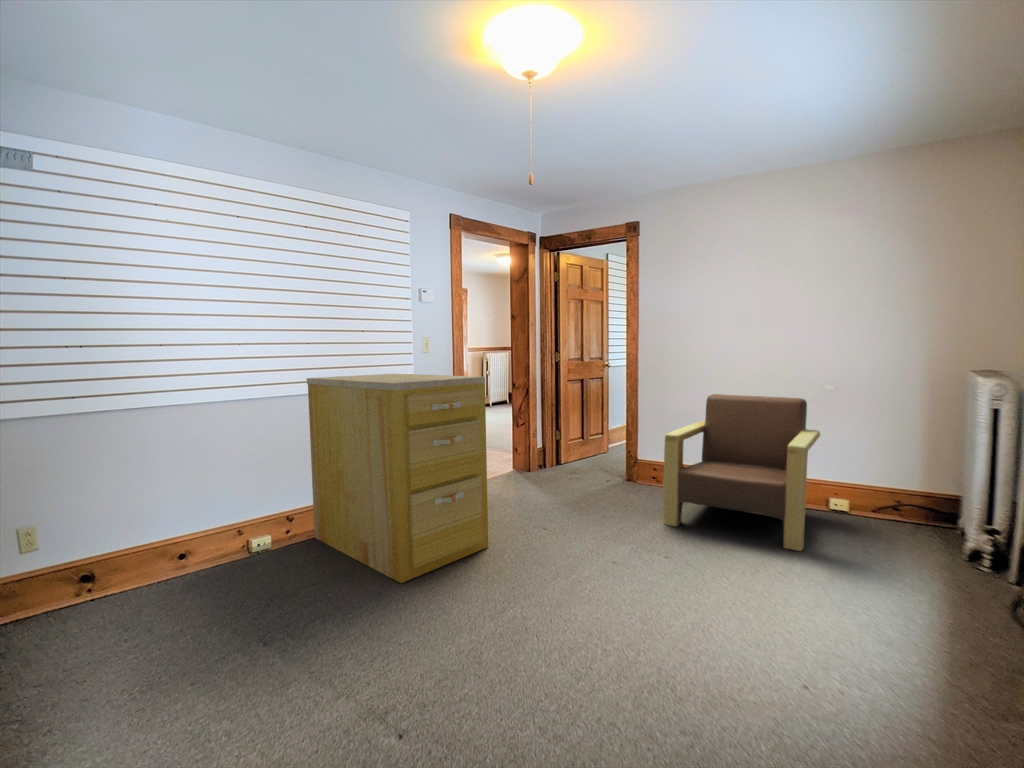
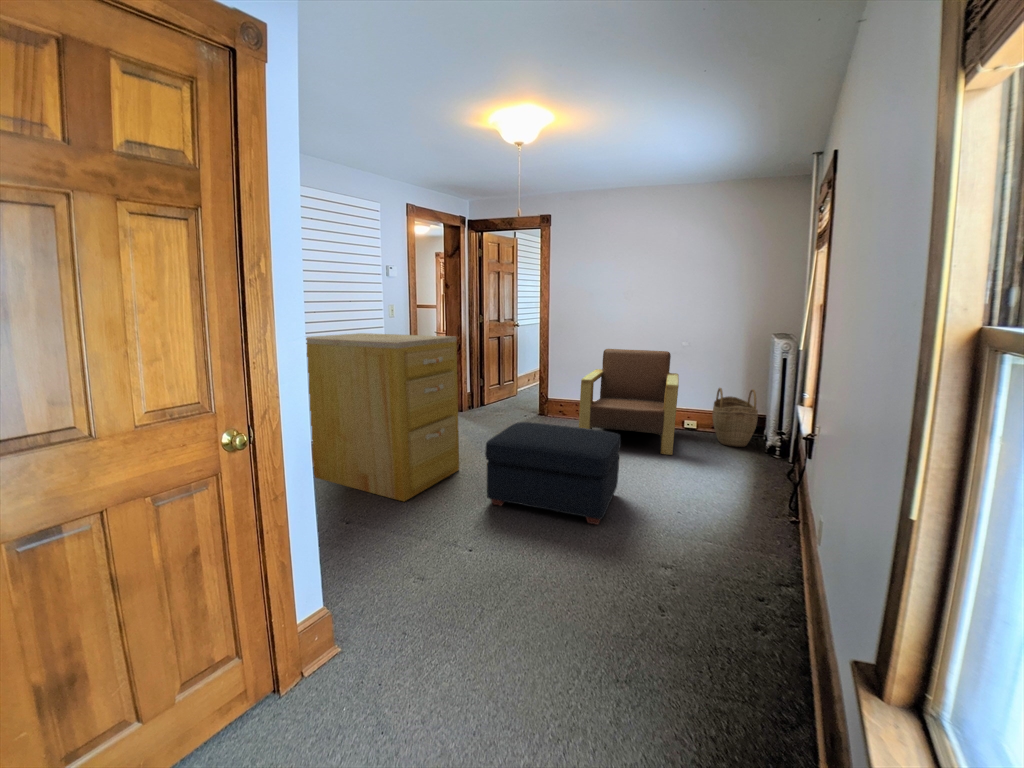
woven basket: none [877,453,954,548] -> present [713,388,758,447]
ottoman: none [496,490,693,651] -> present [485,422,621,525]

